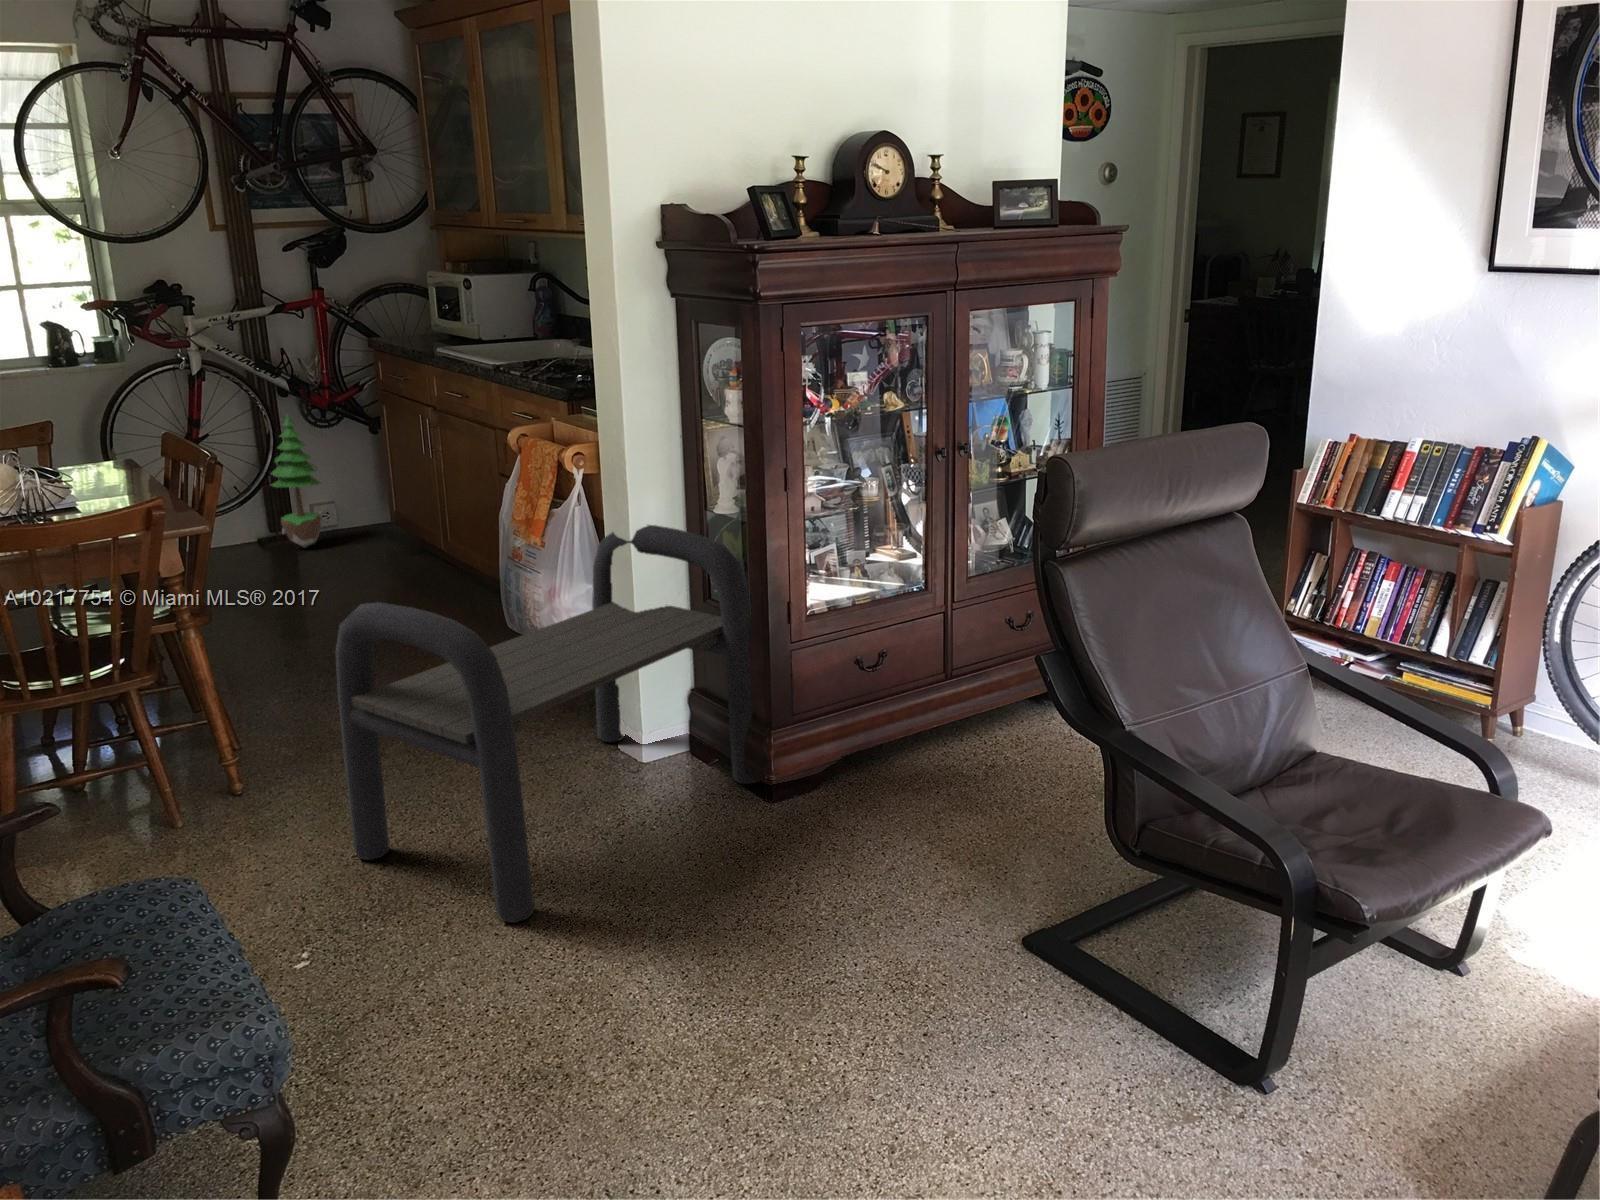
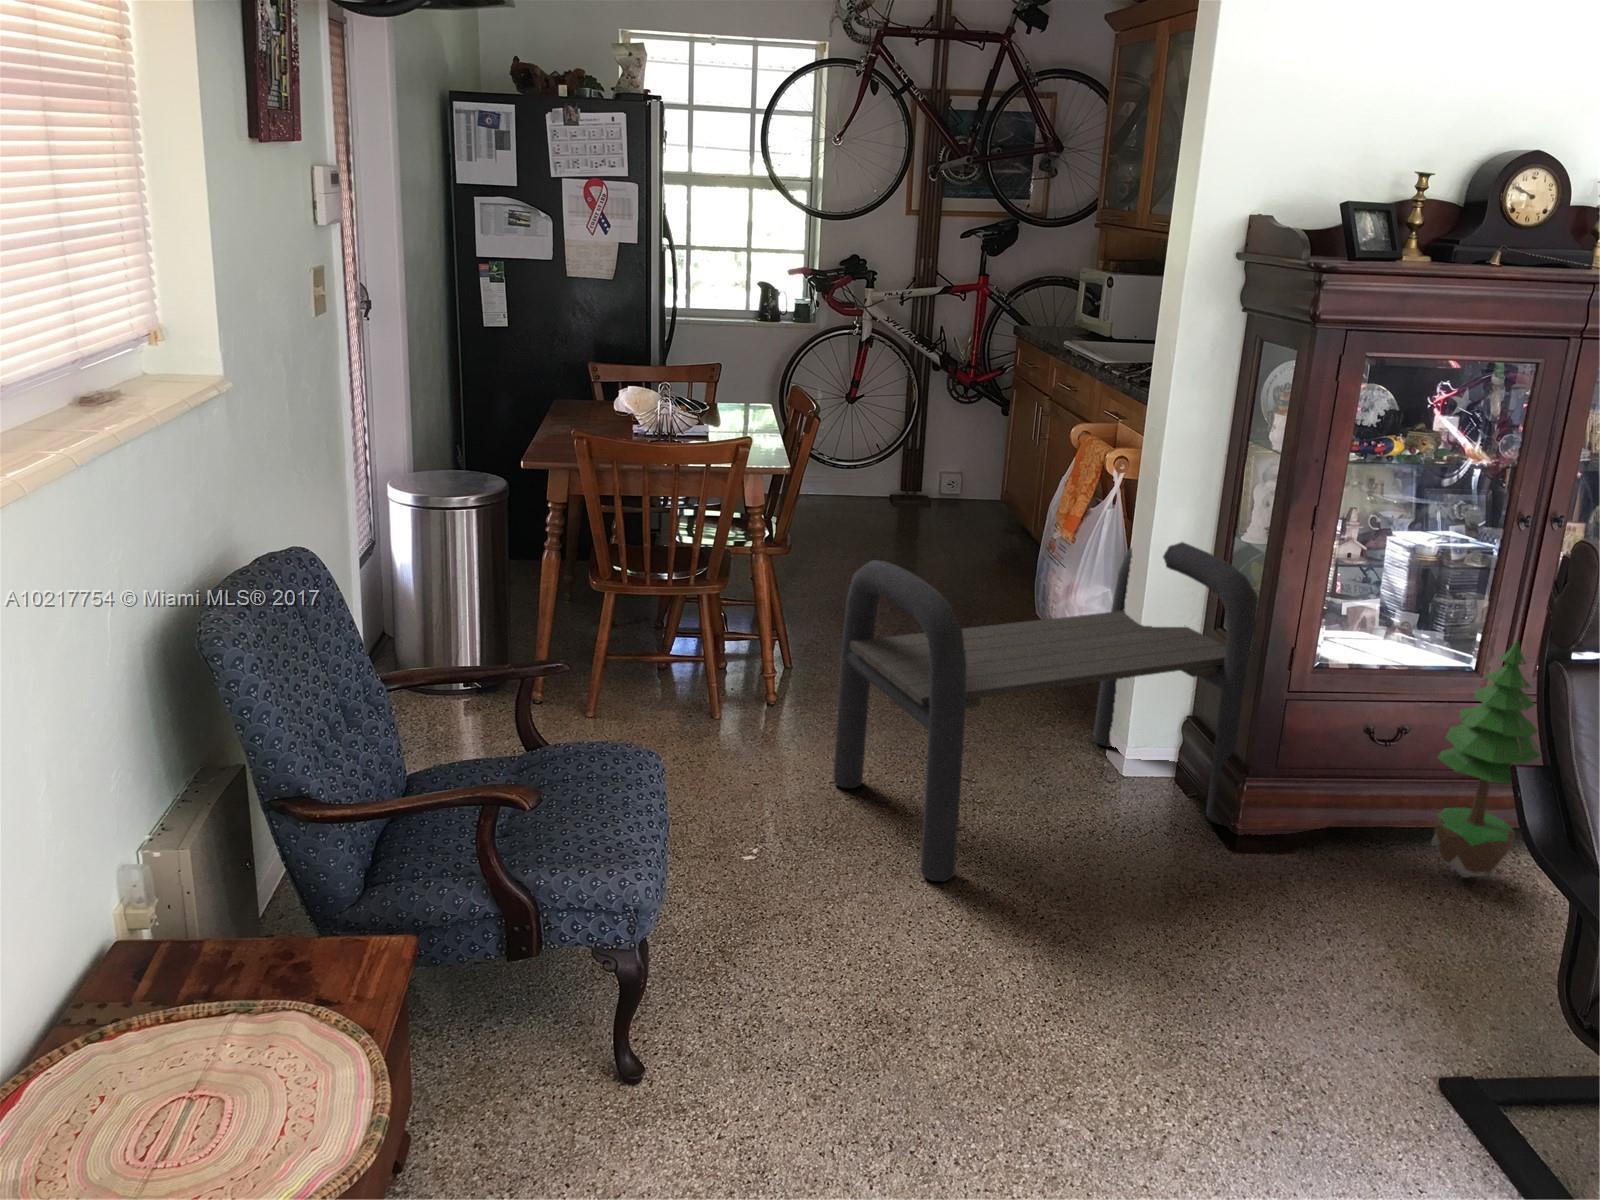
potted tree: present [271,414,322,548] -> present [1431,640,1542,878]

